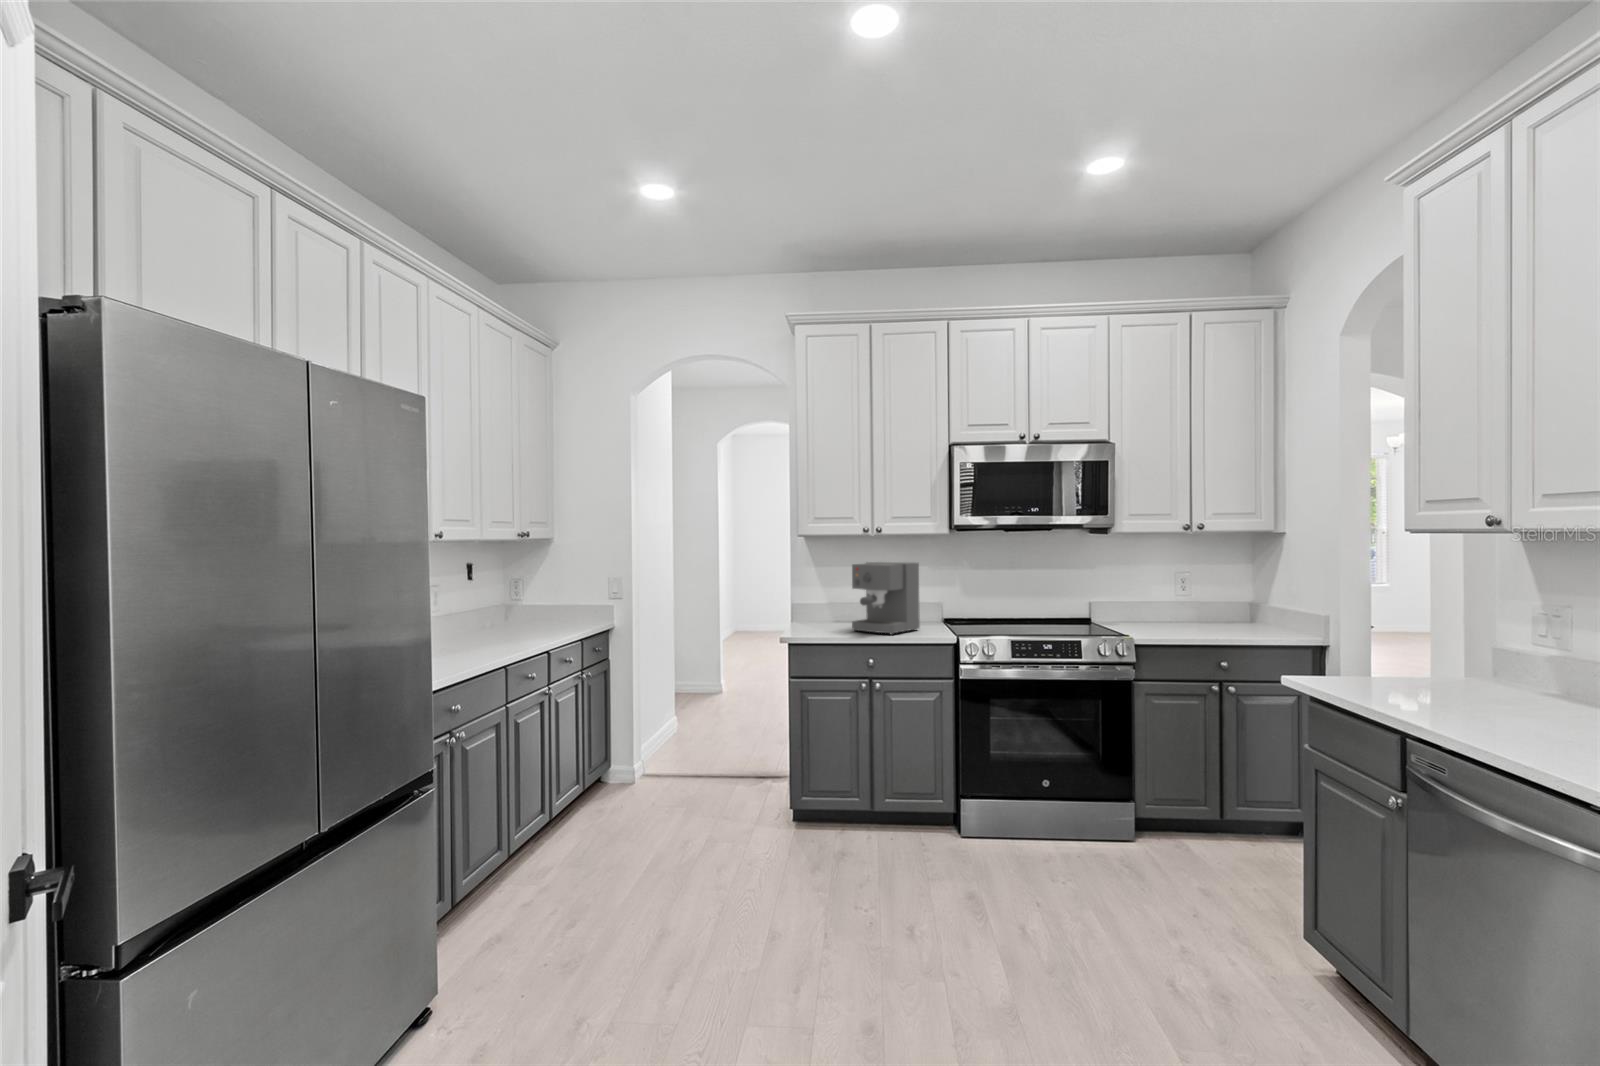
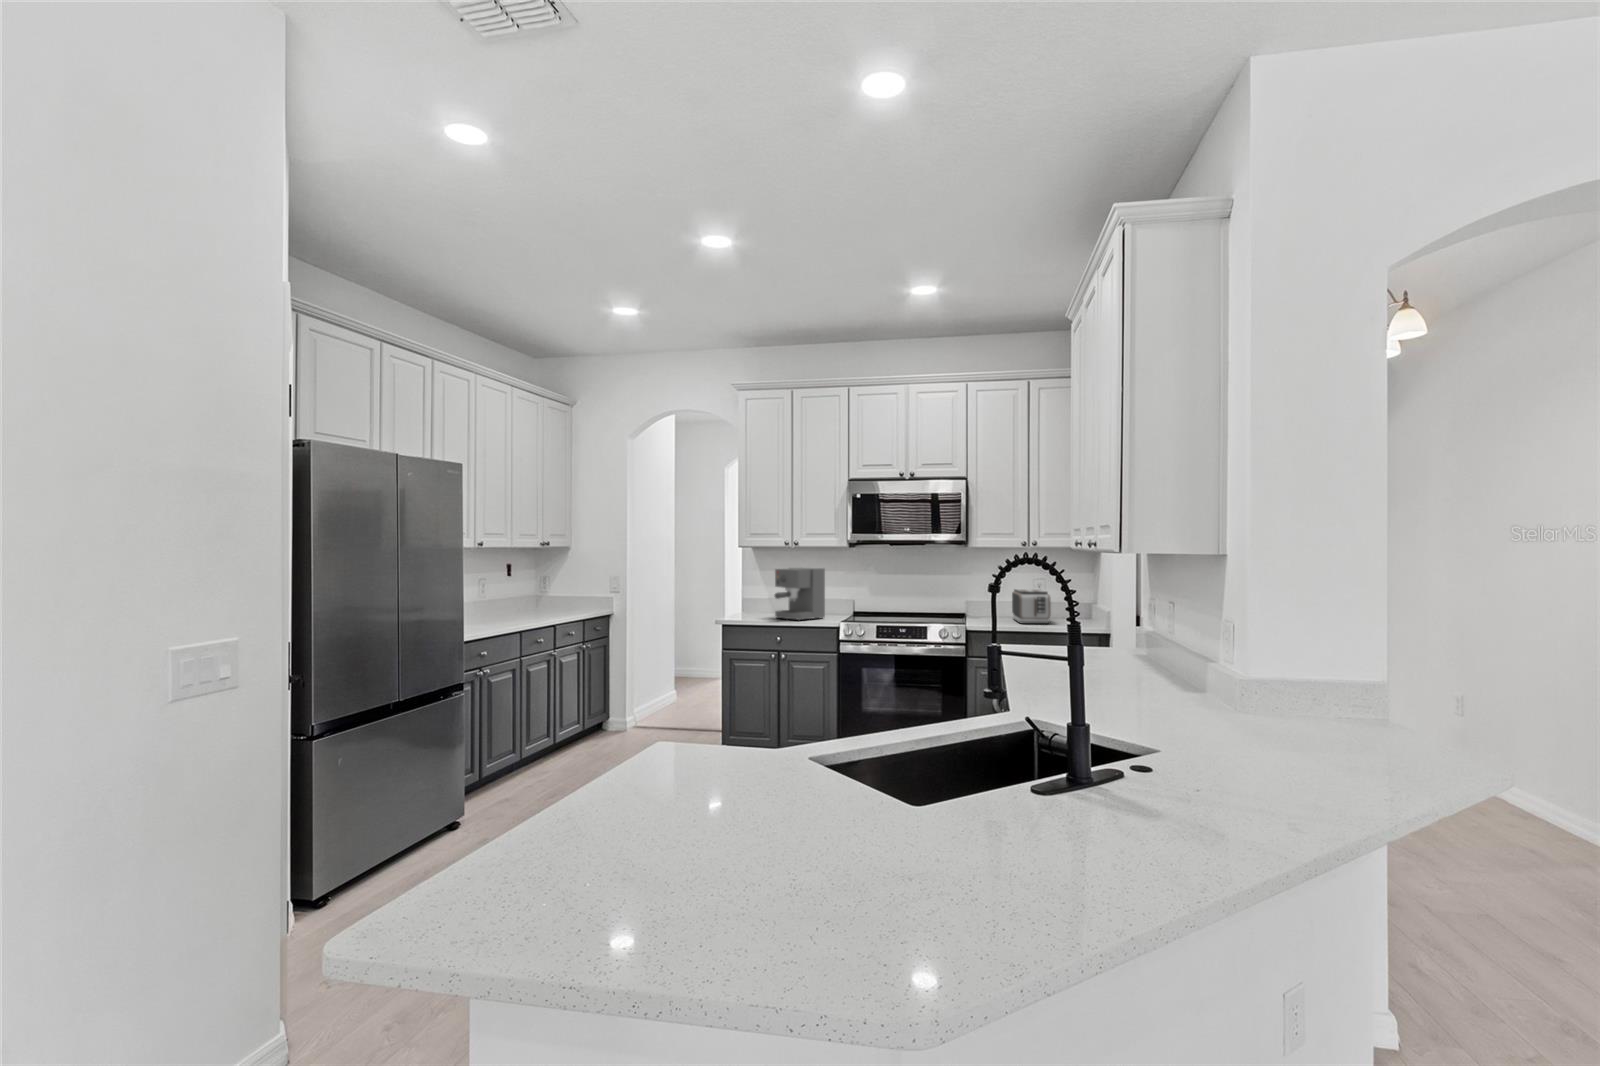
toaster: none [1162,586,1231,633] -> present [1012,589,1051,624]

